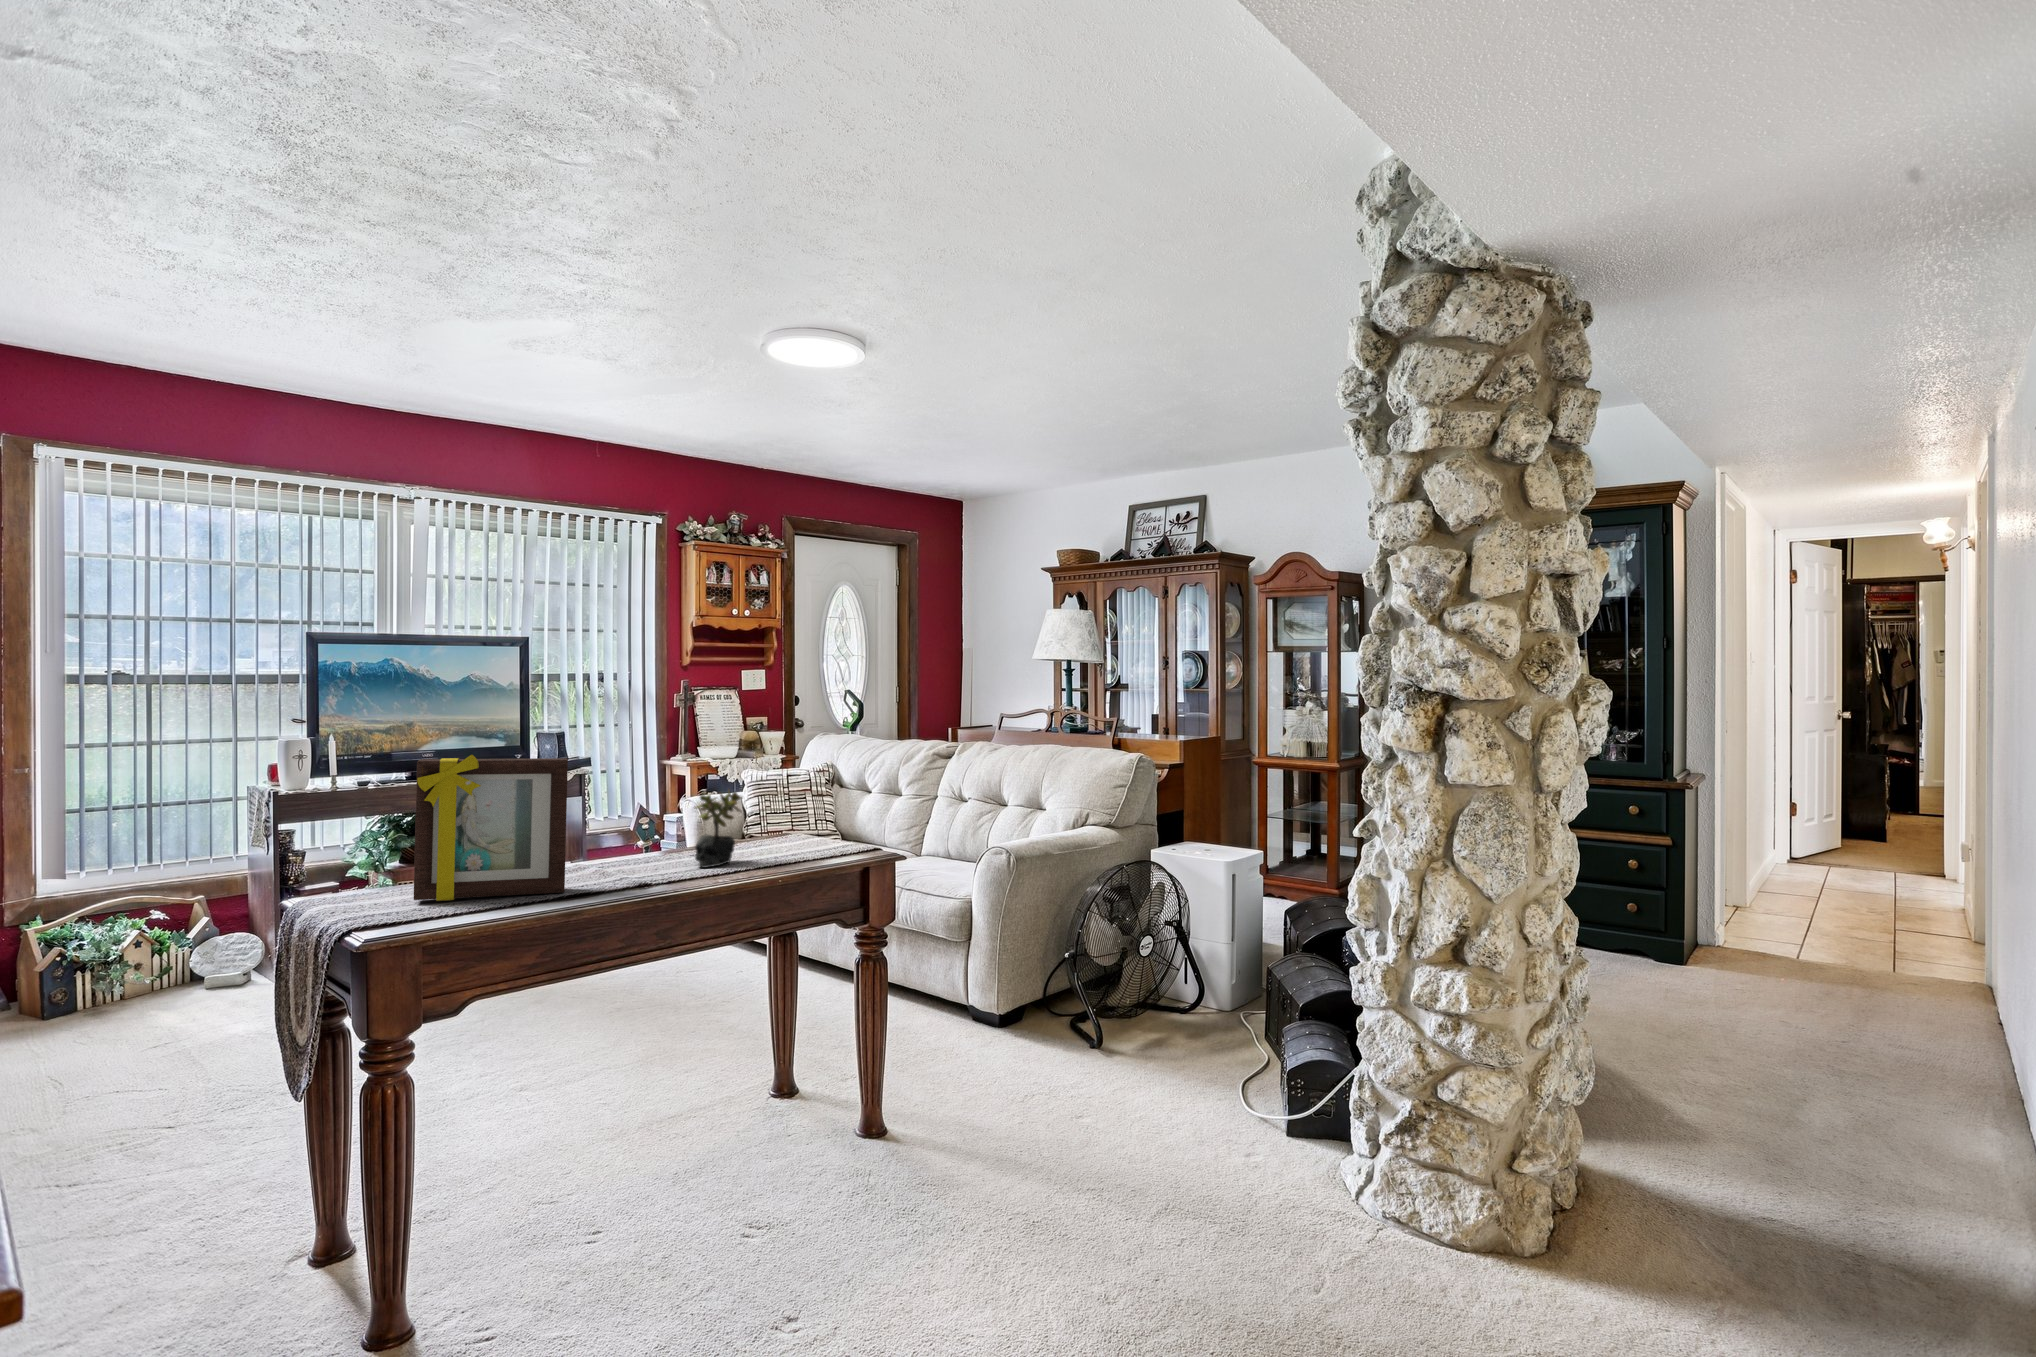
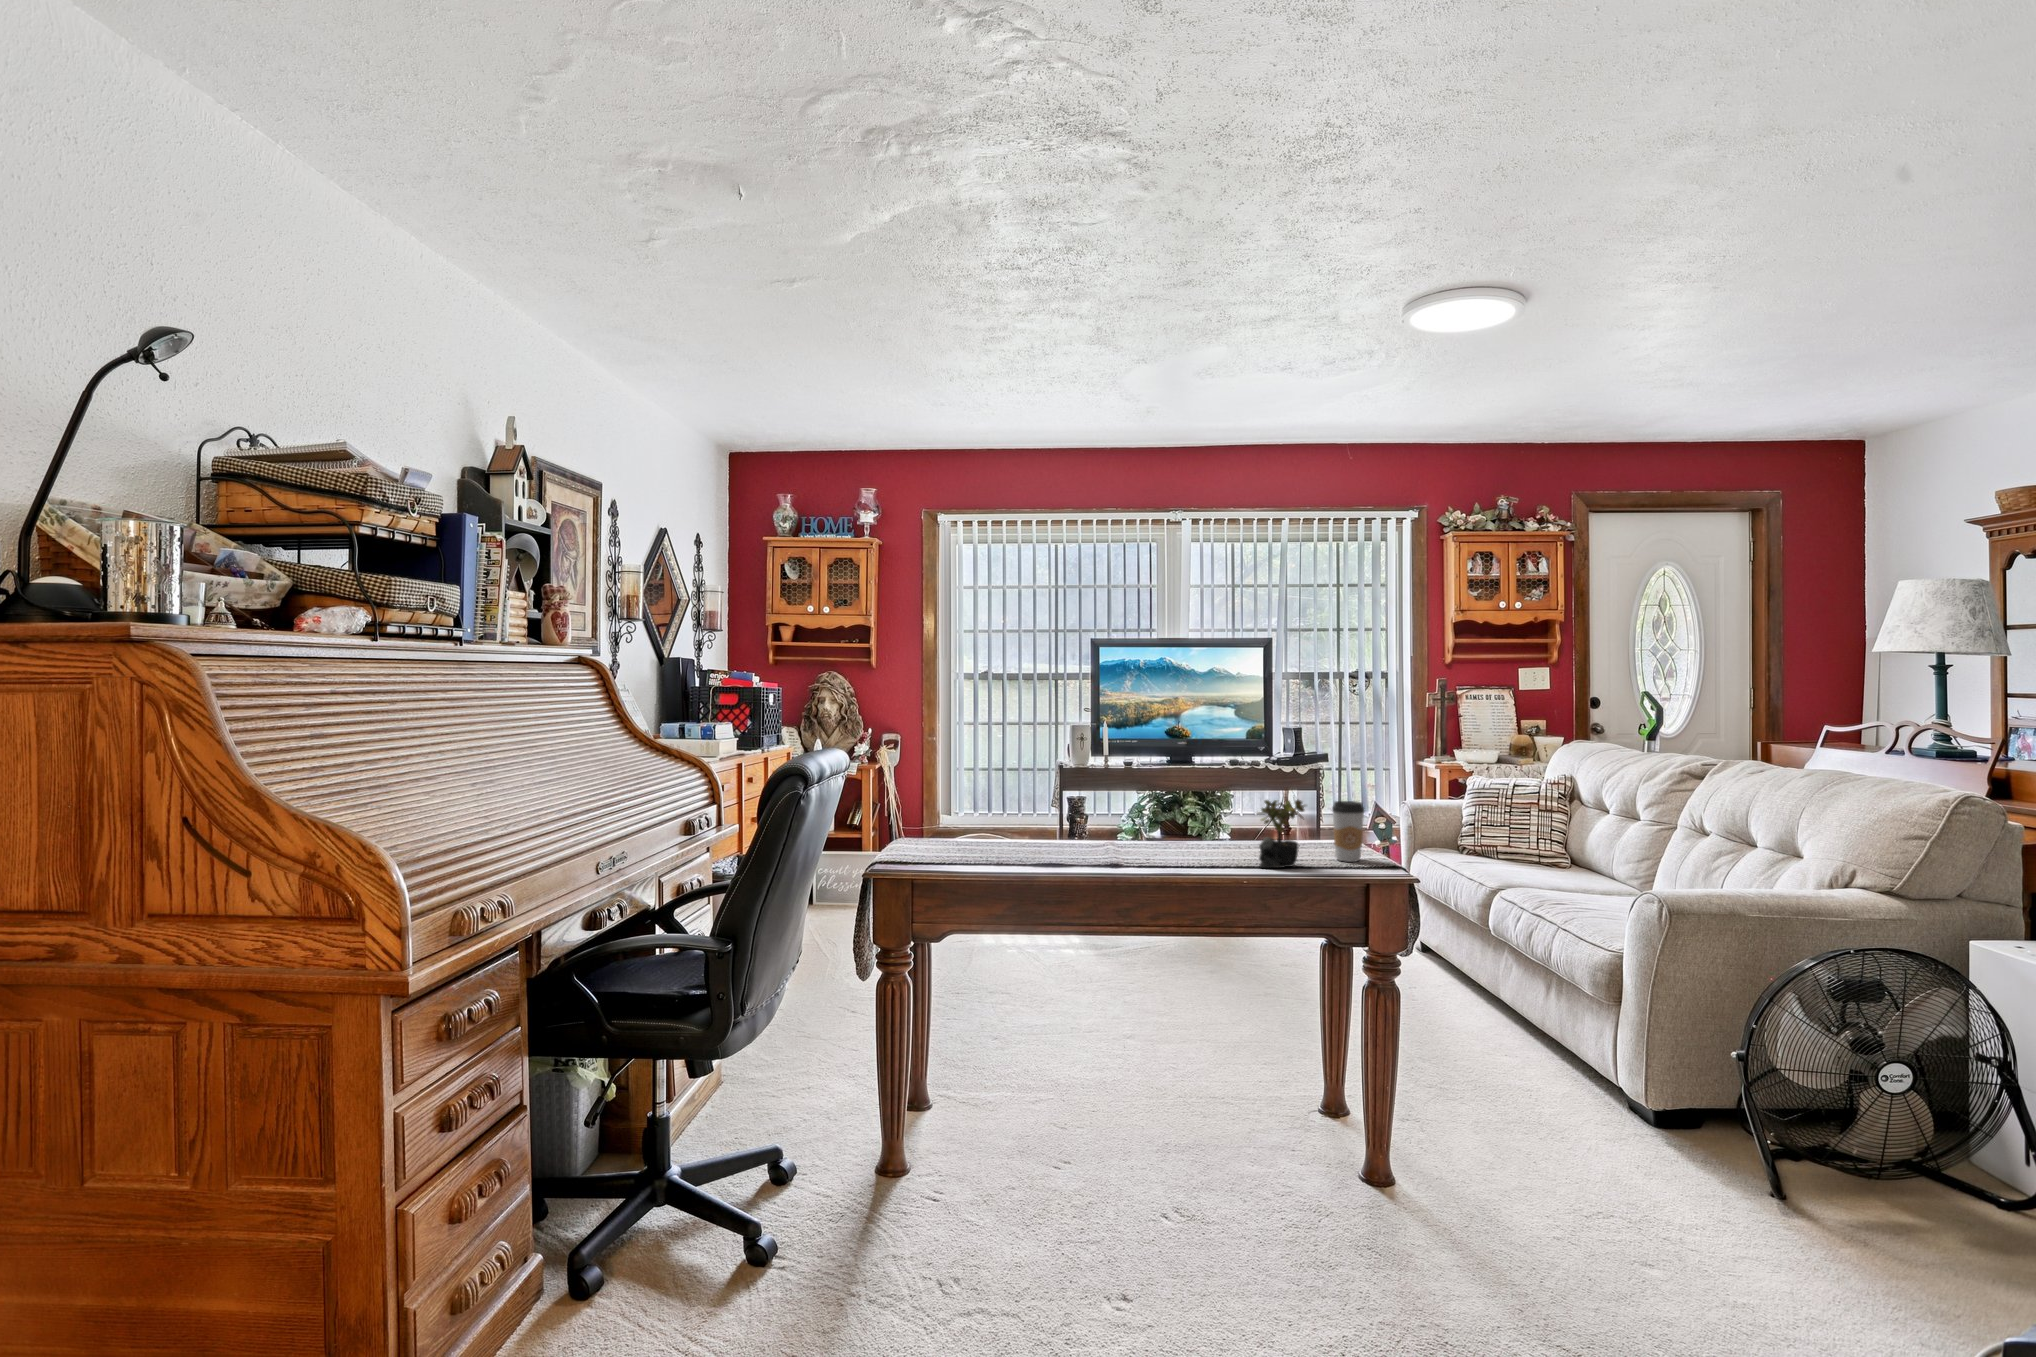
picture frame: present [413,755,568,901] -> none [1022,751,1135,872]
coffee cup: none [753,791,785,852] -> present [1332,801,1364,862]

